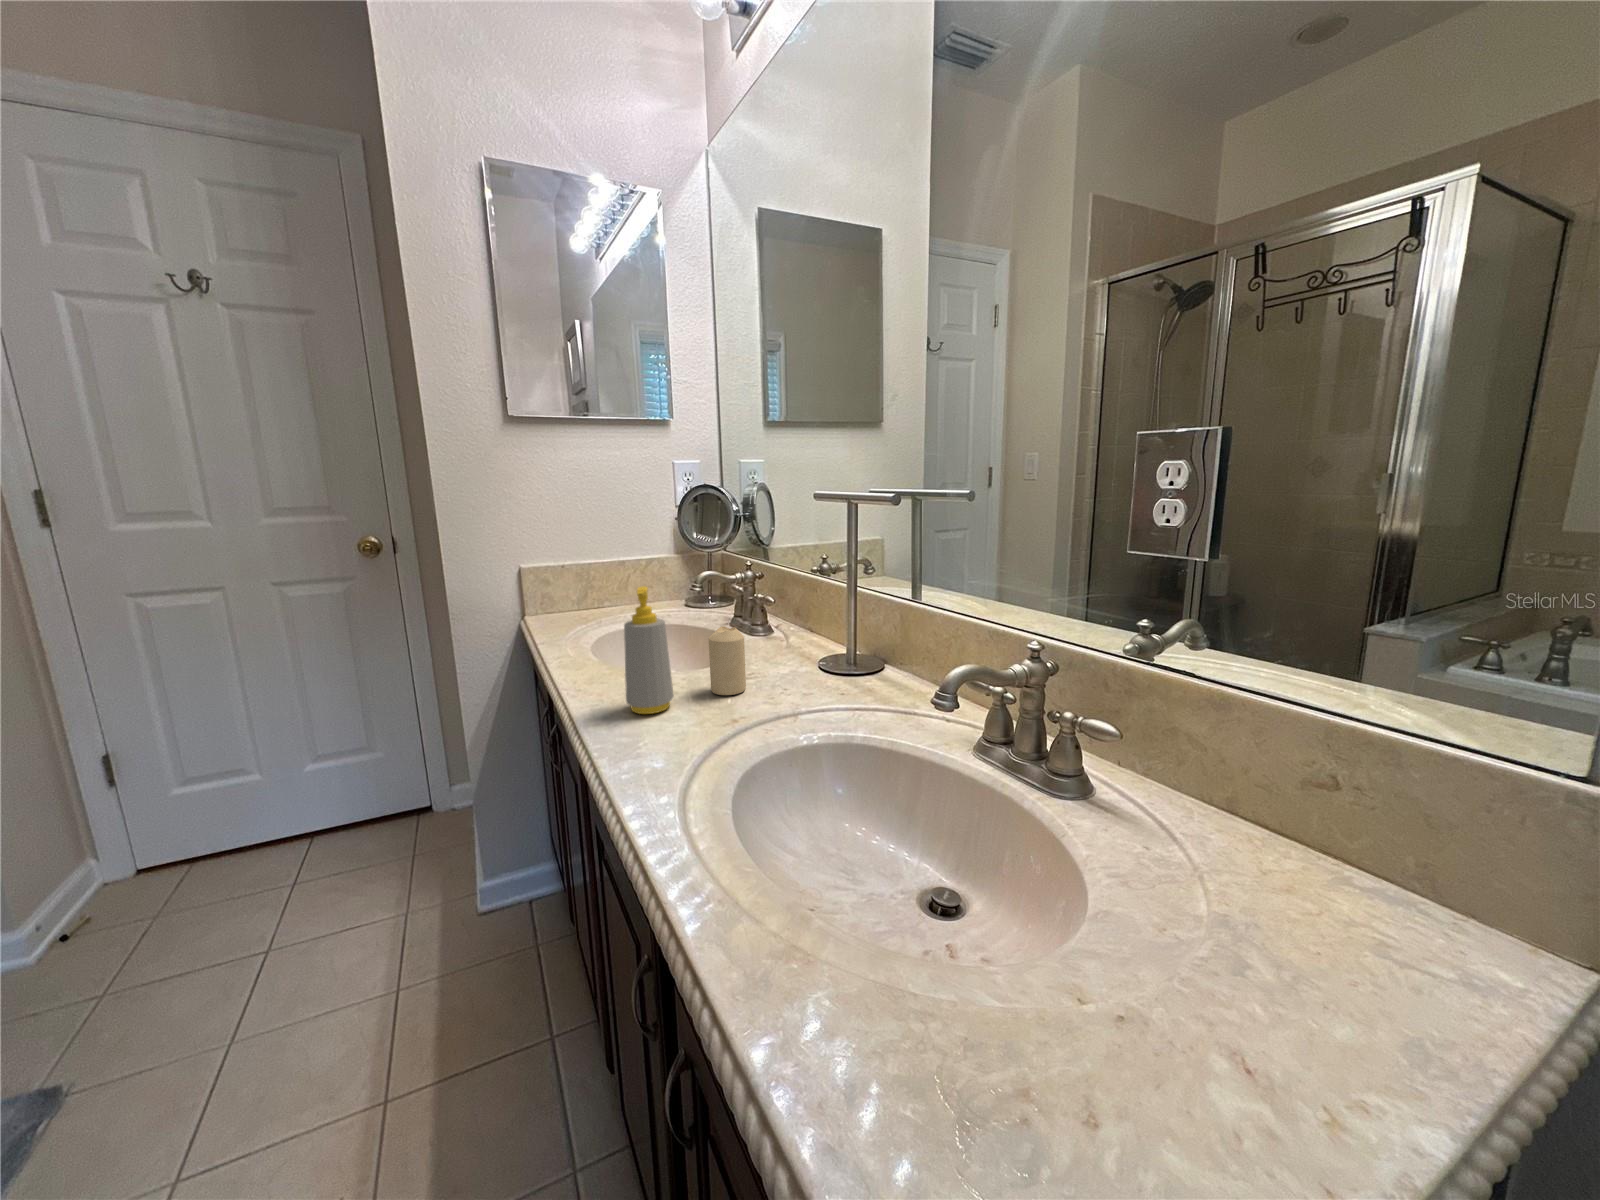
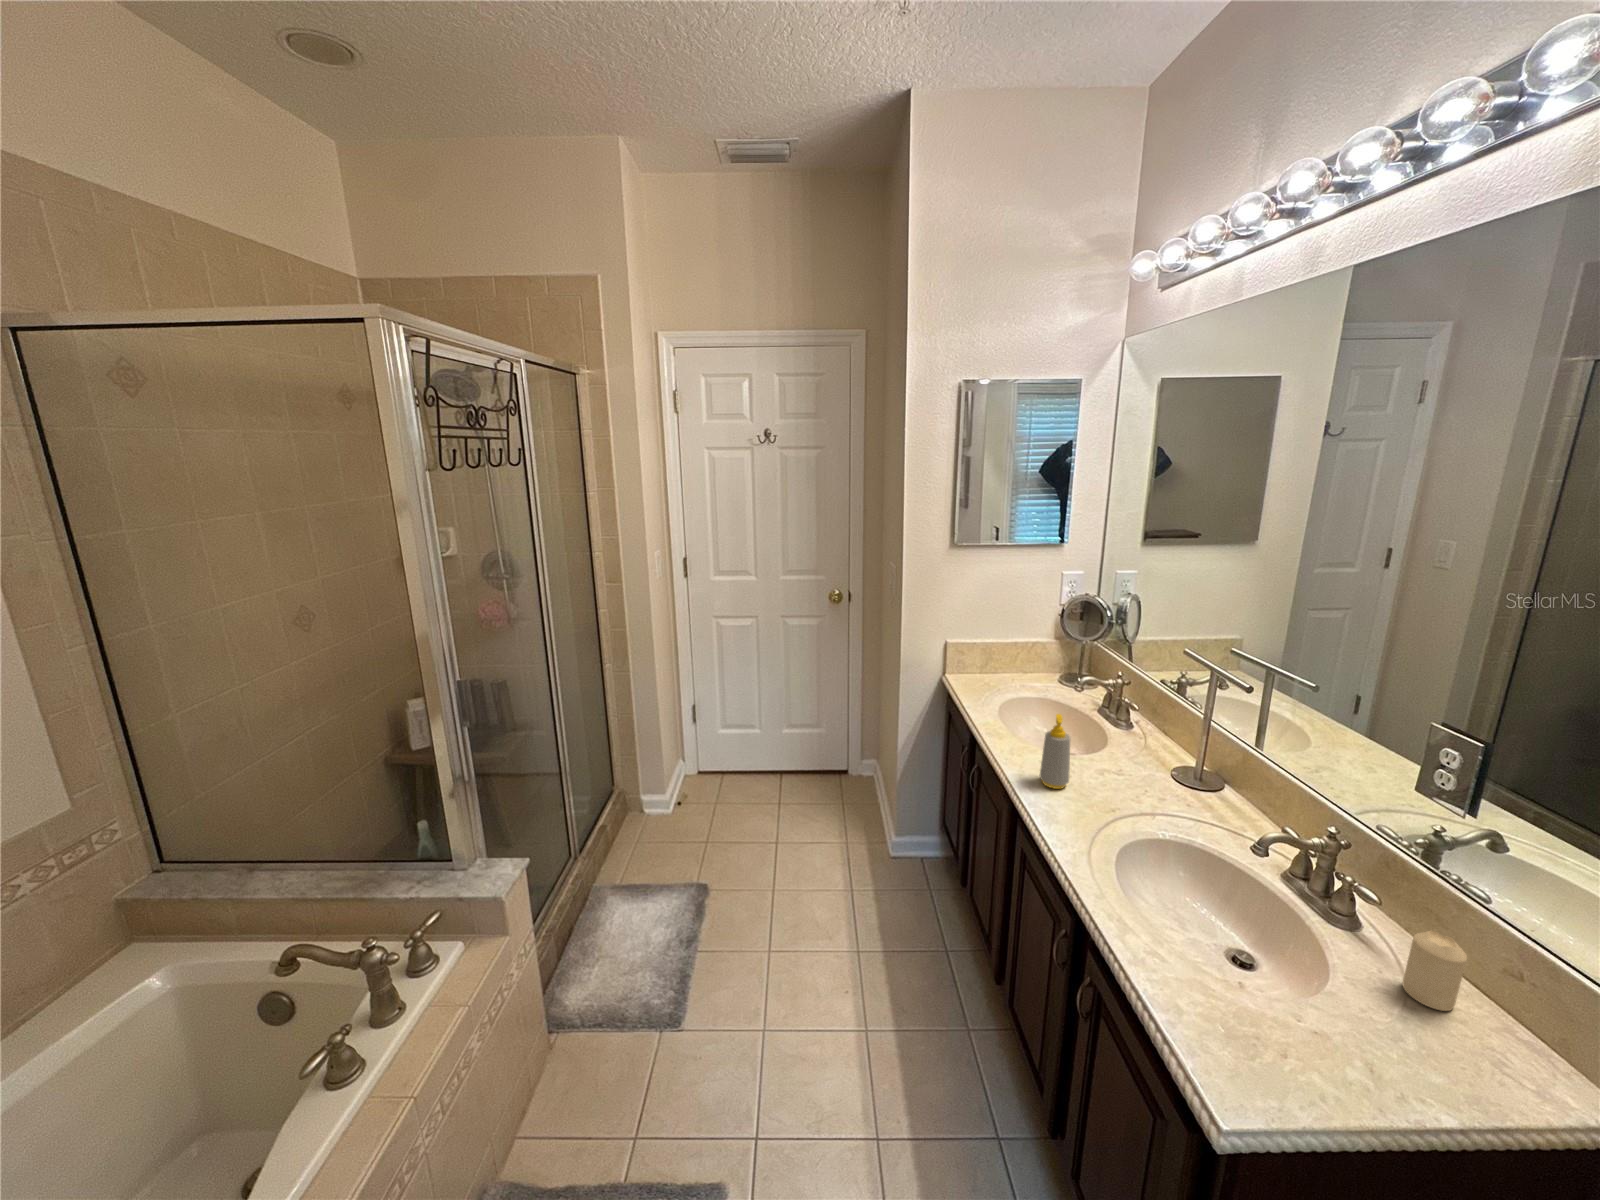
candle: present [708,626,746,695] -> present [1403,931,1467,1011]

